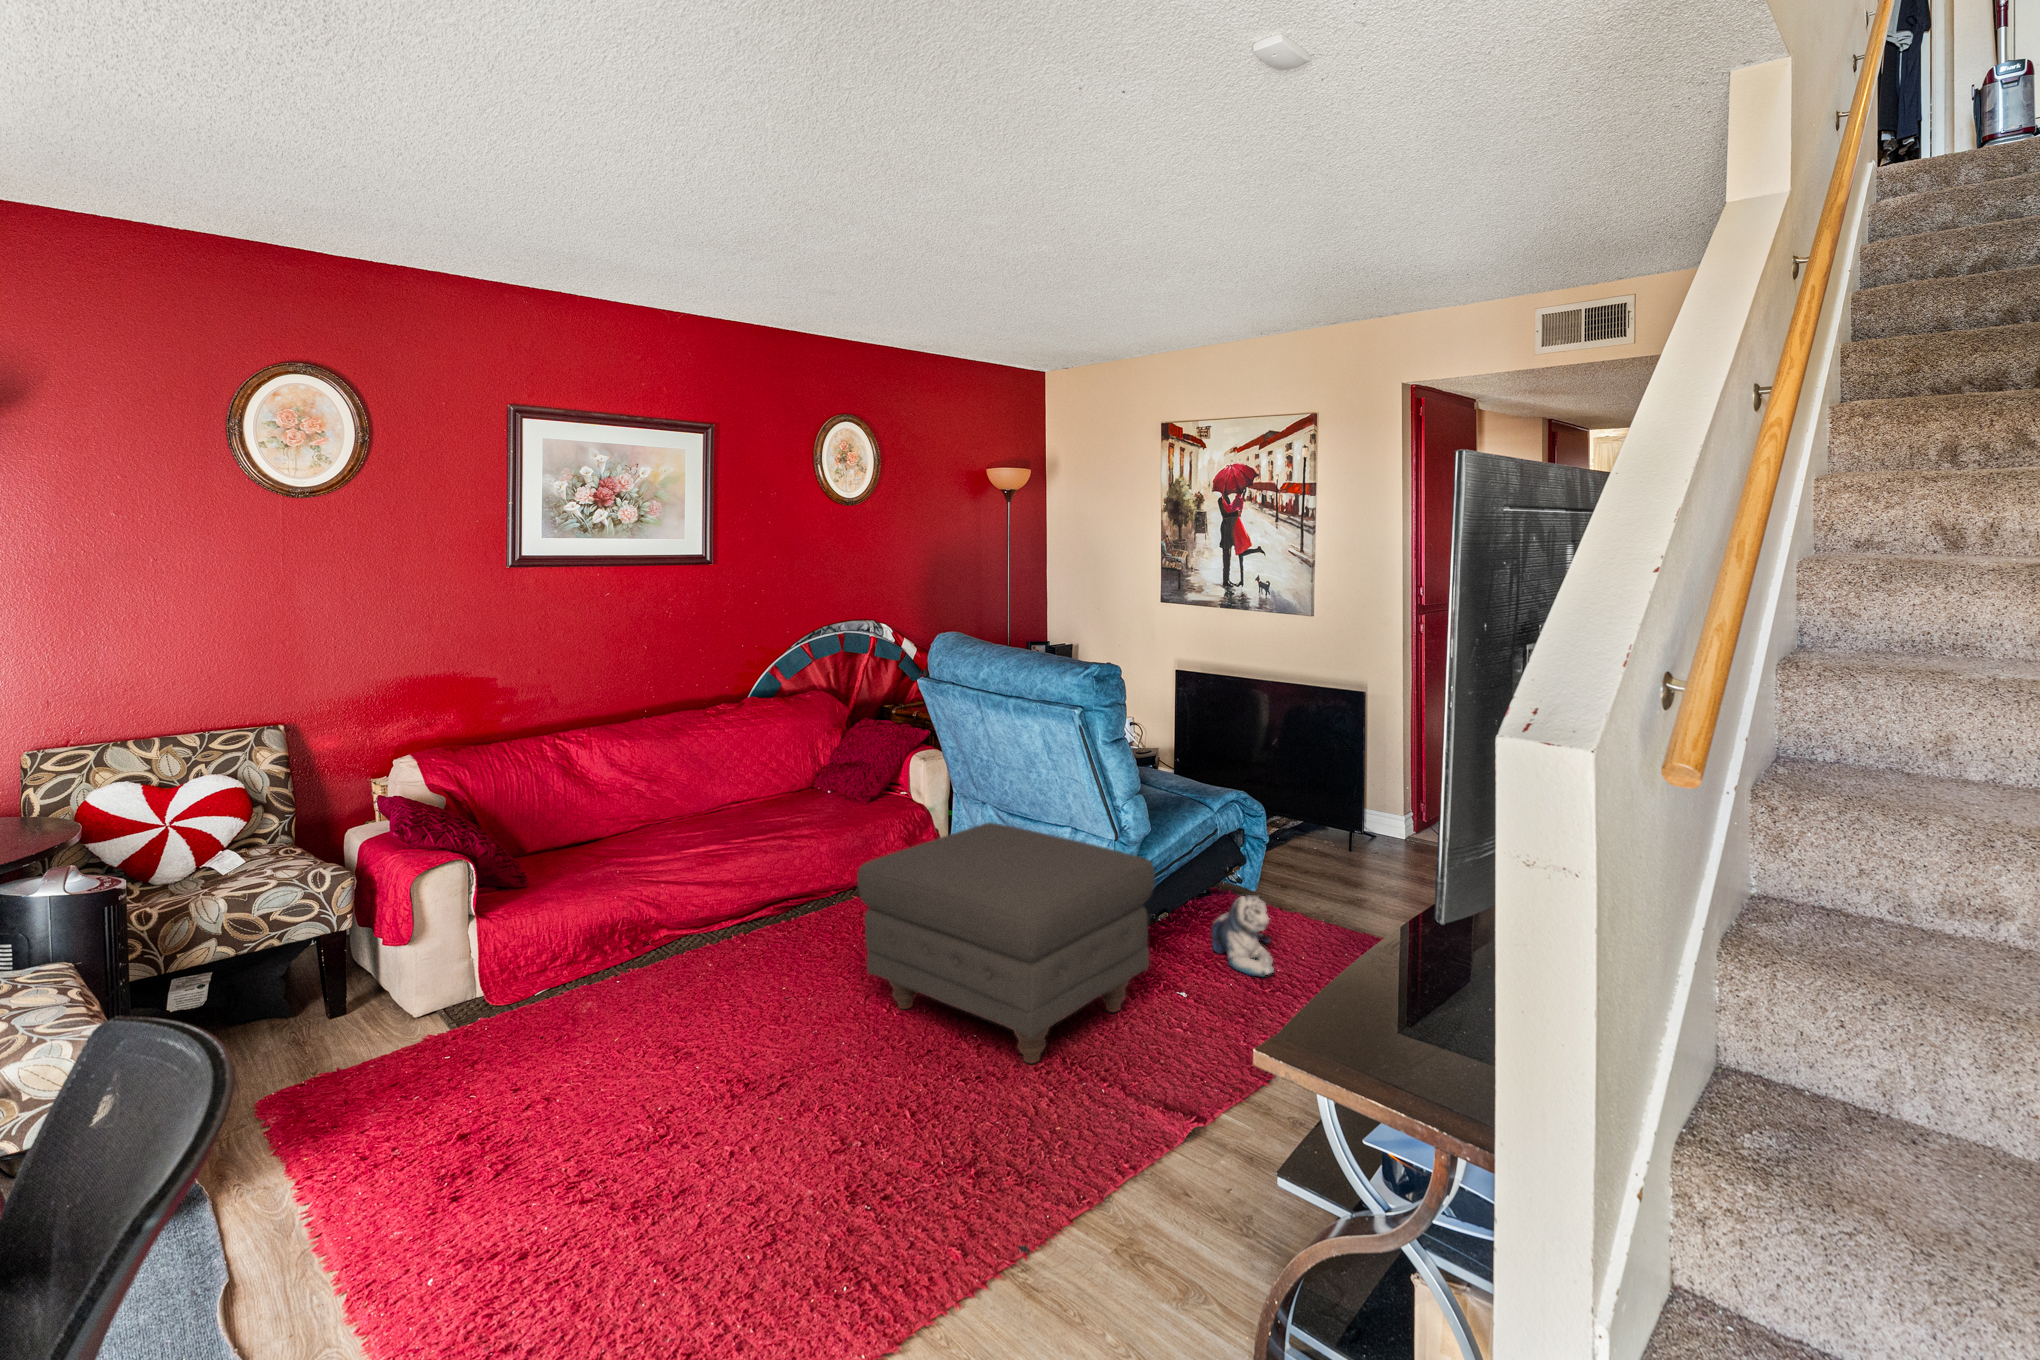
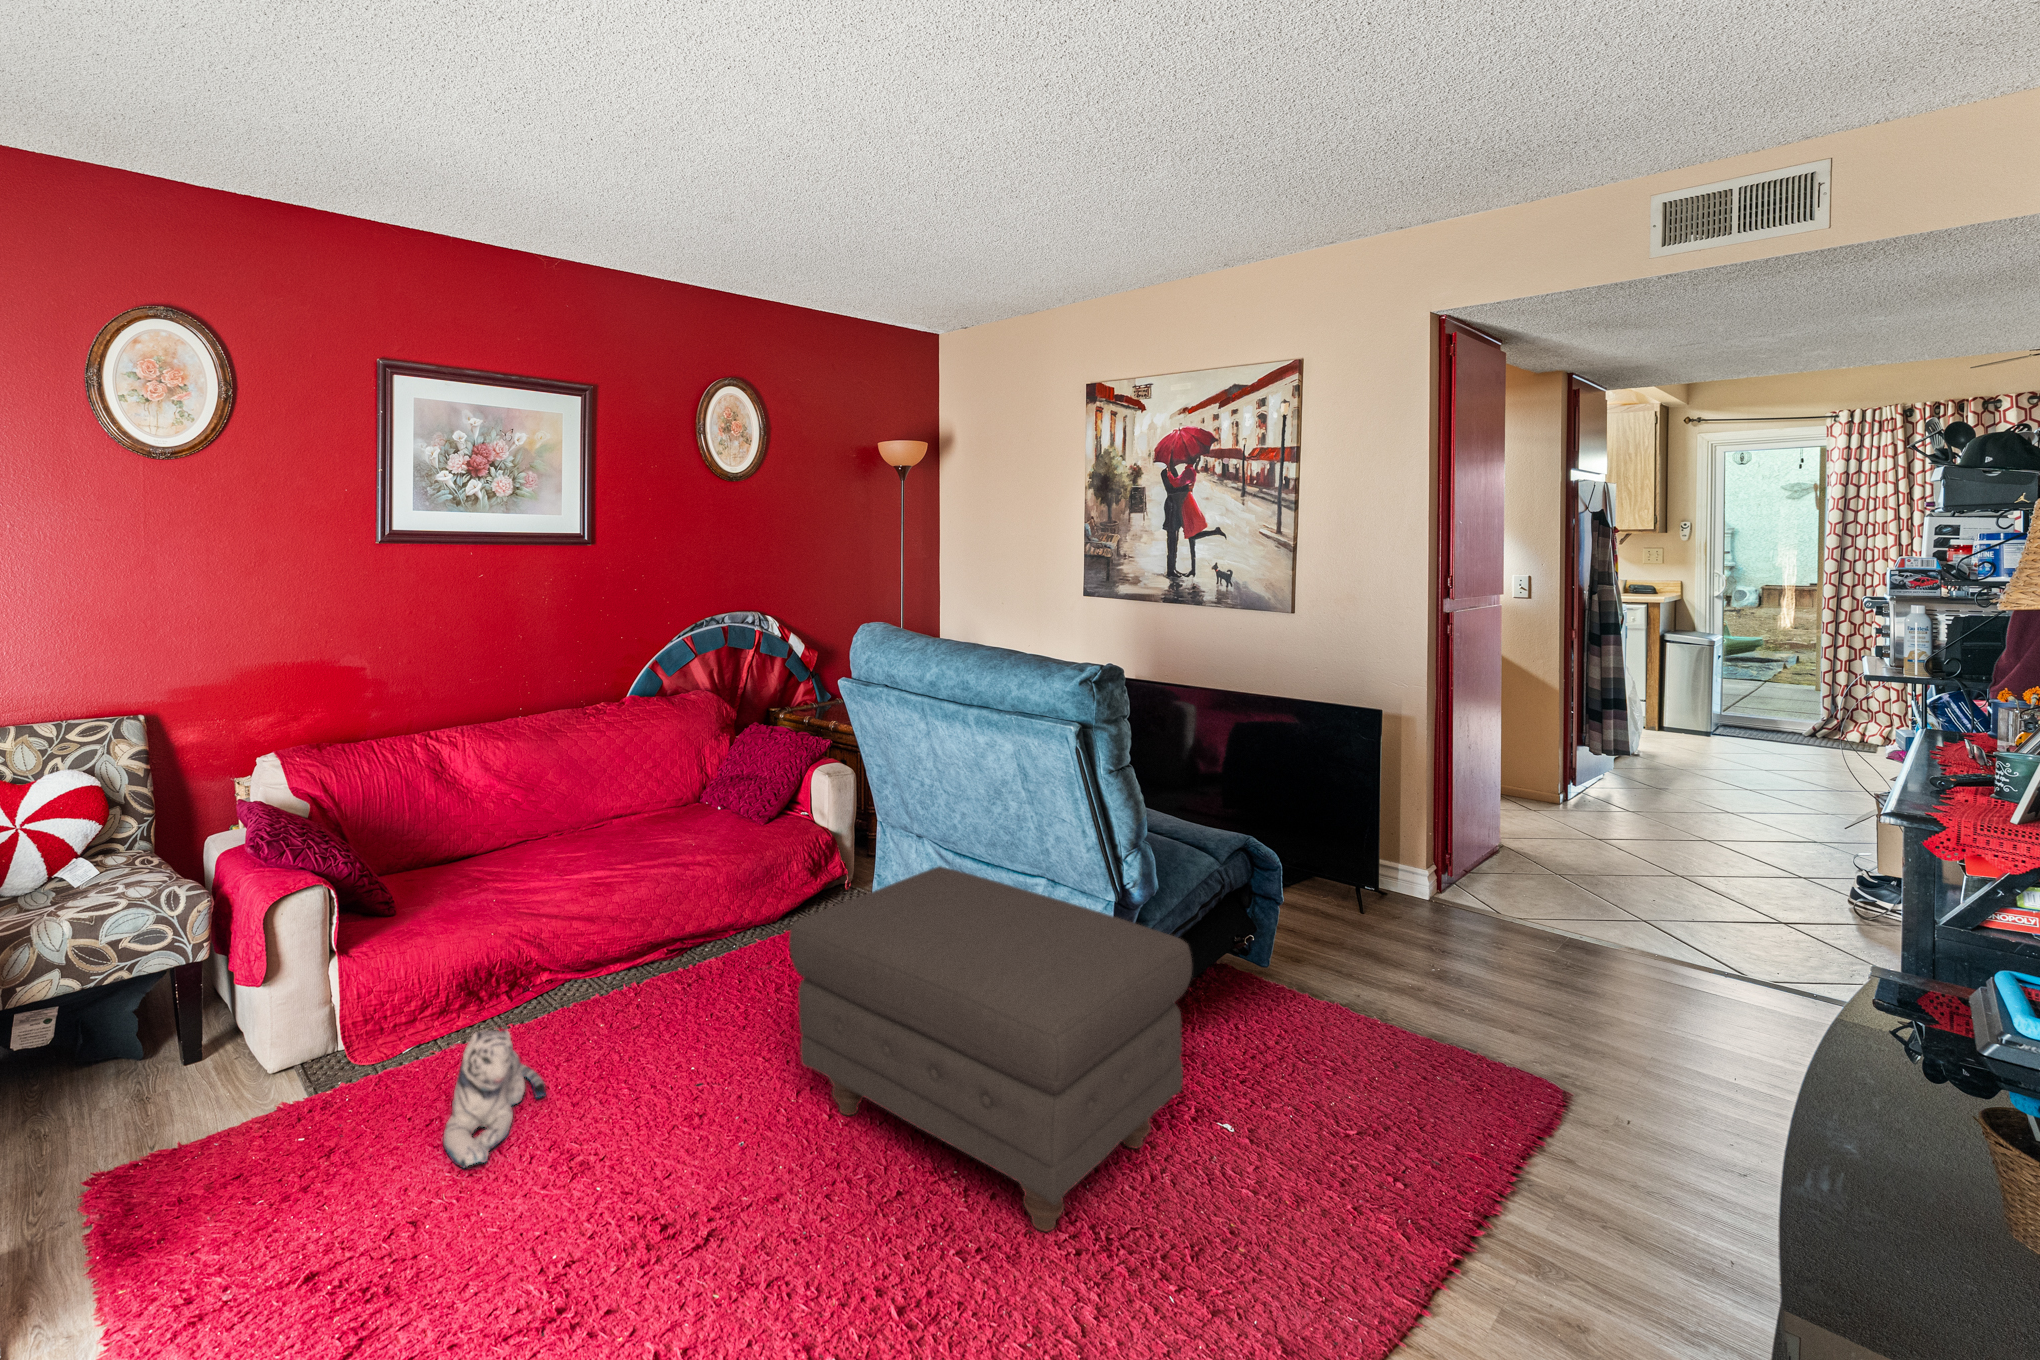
plush toy: present [1211,895,1274,977] -> present [443,1030,546,1168]

